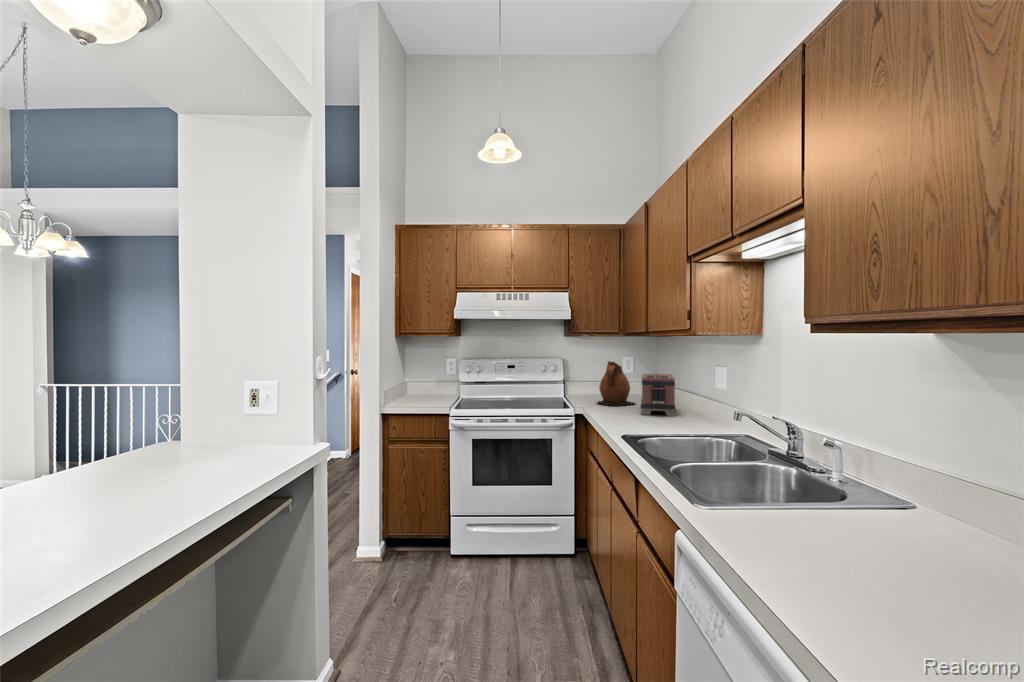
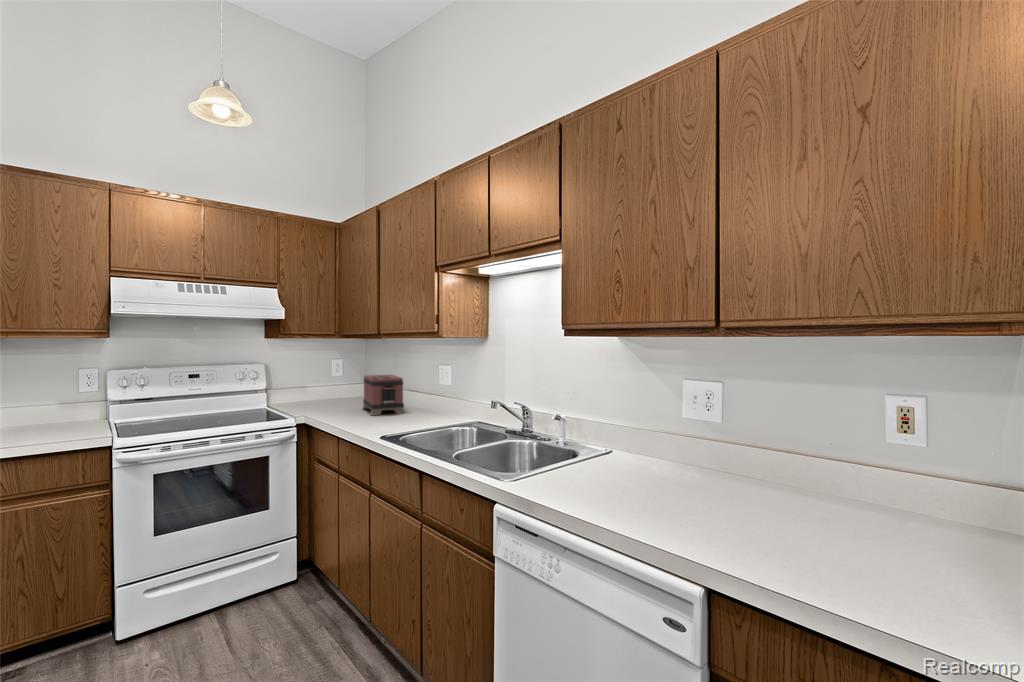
ceramic pitcher: present [598,362,635,405] -> none [309,365,354,410]

